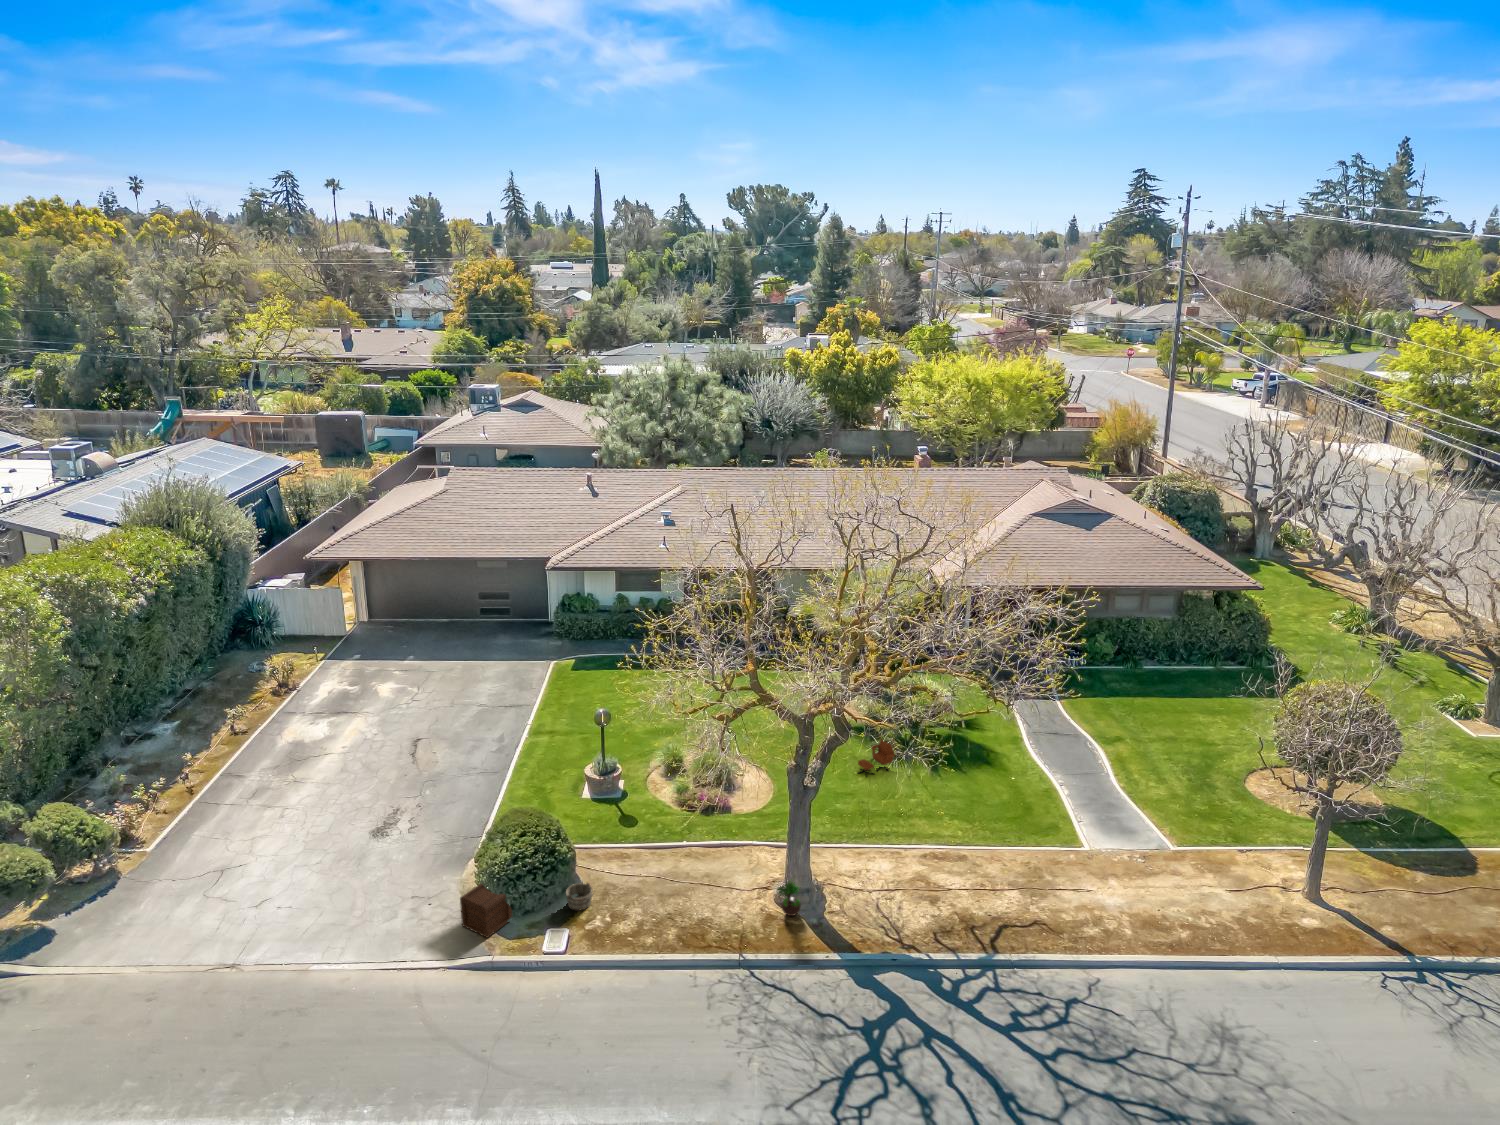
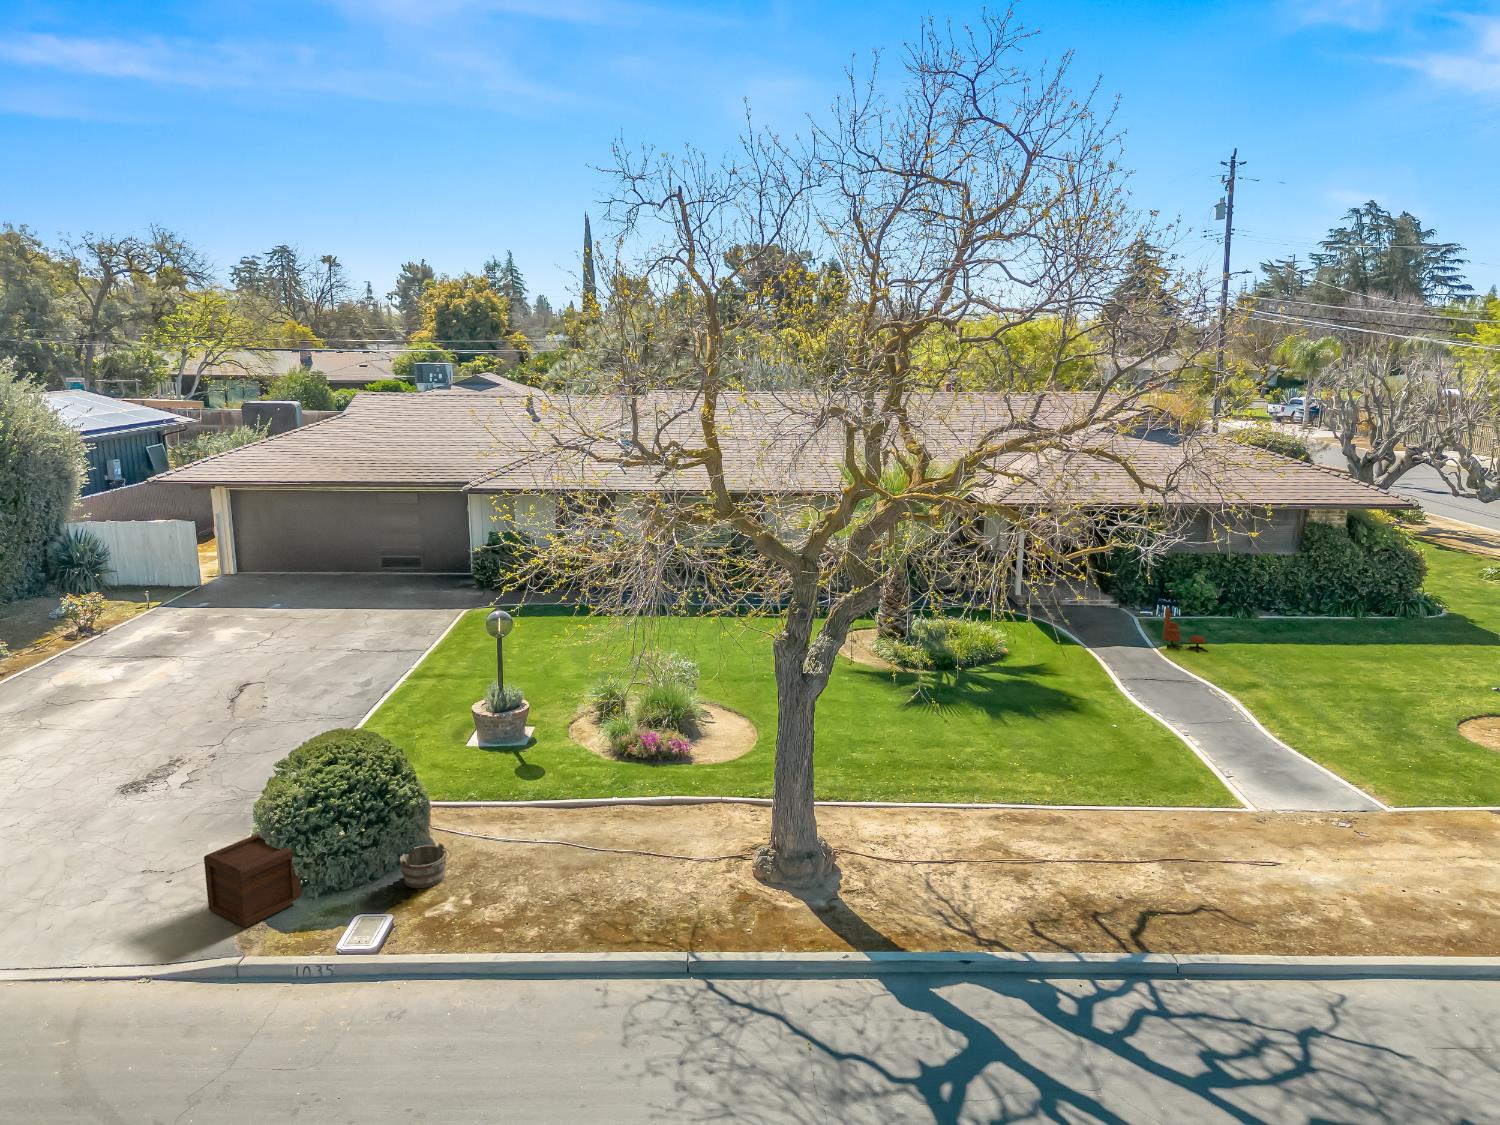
lounge chair: present [858,739,895,773] -> present [1163,607,1208,652]
potted tree: present [777,879,801,916] -> none [755,825,800,896]

